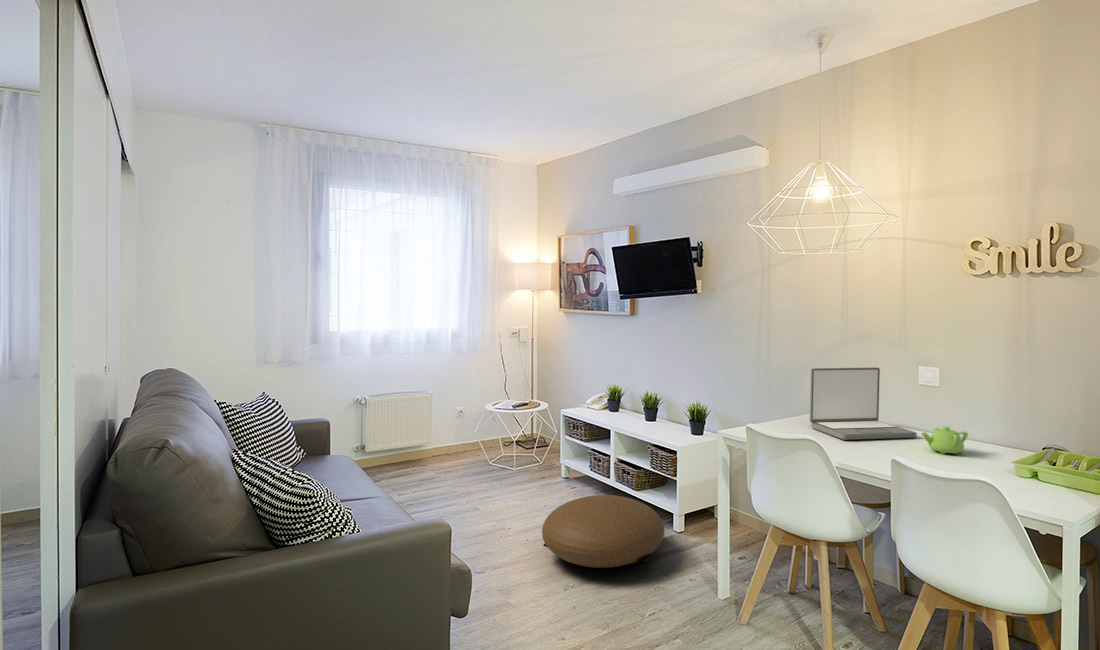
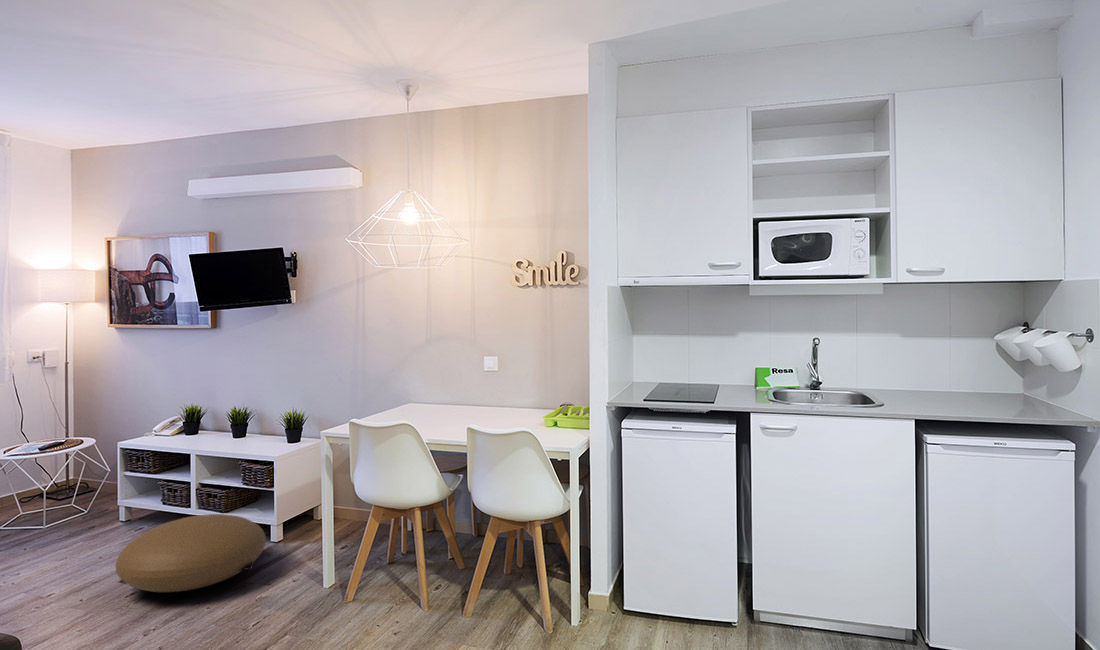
laptop: present [810,367,917,440] -> none [403,362,483,421]
teapot: present [921,427,968,454] -> none [487,401,517,421]

